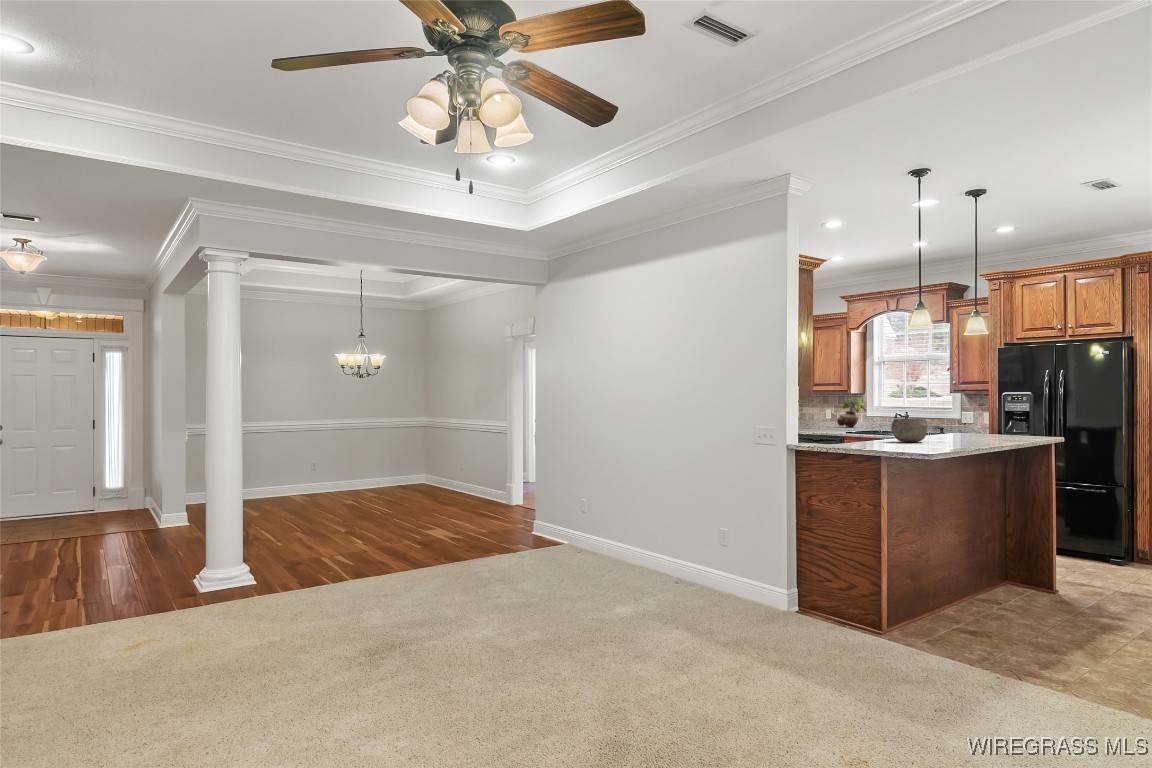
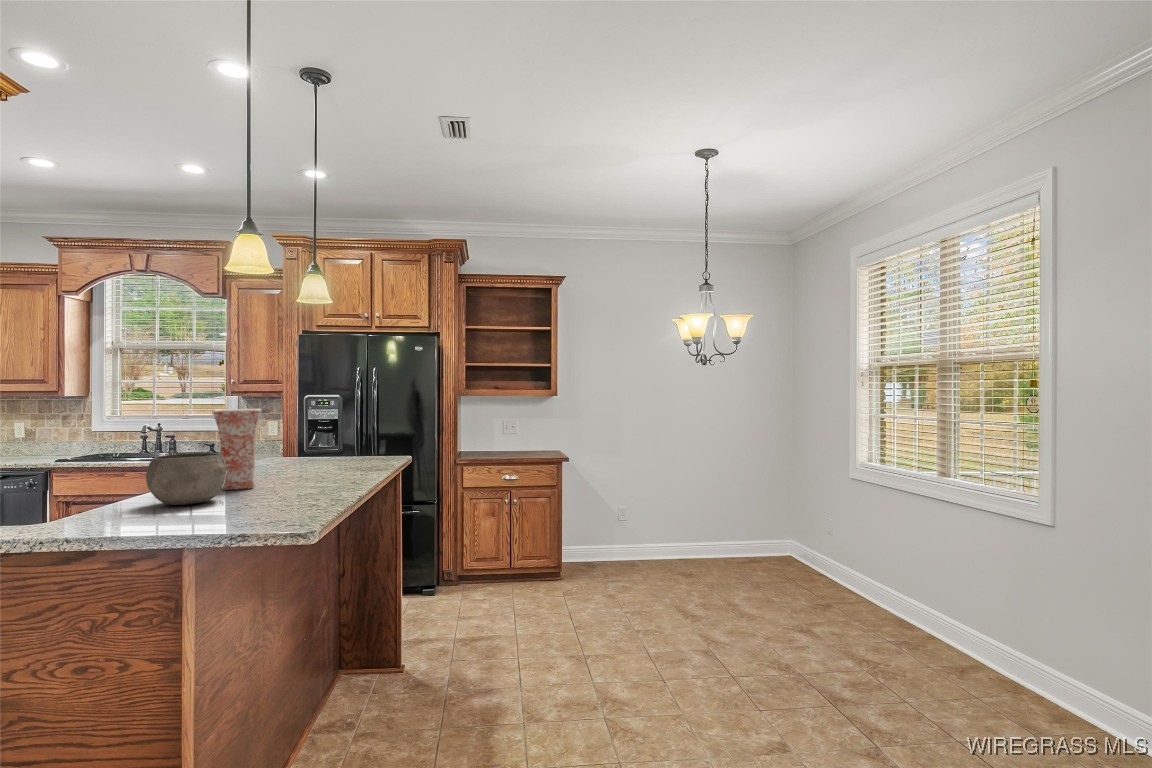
potted plant: present [837,395,866,427] -> none [33,399,92,451]
vase: none [923,398,951,441] -> present [213,409,262,490]

